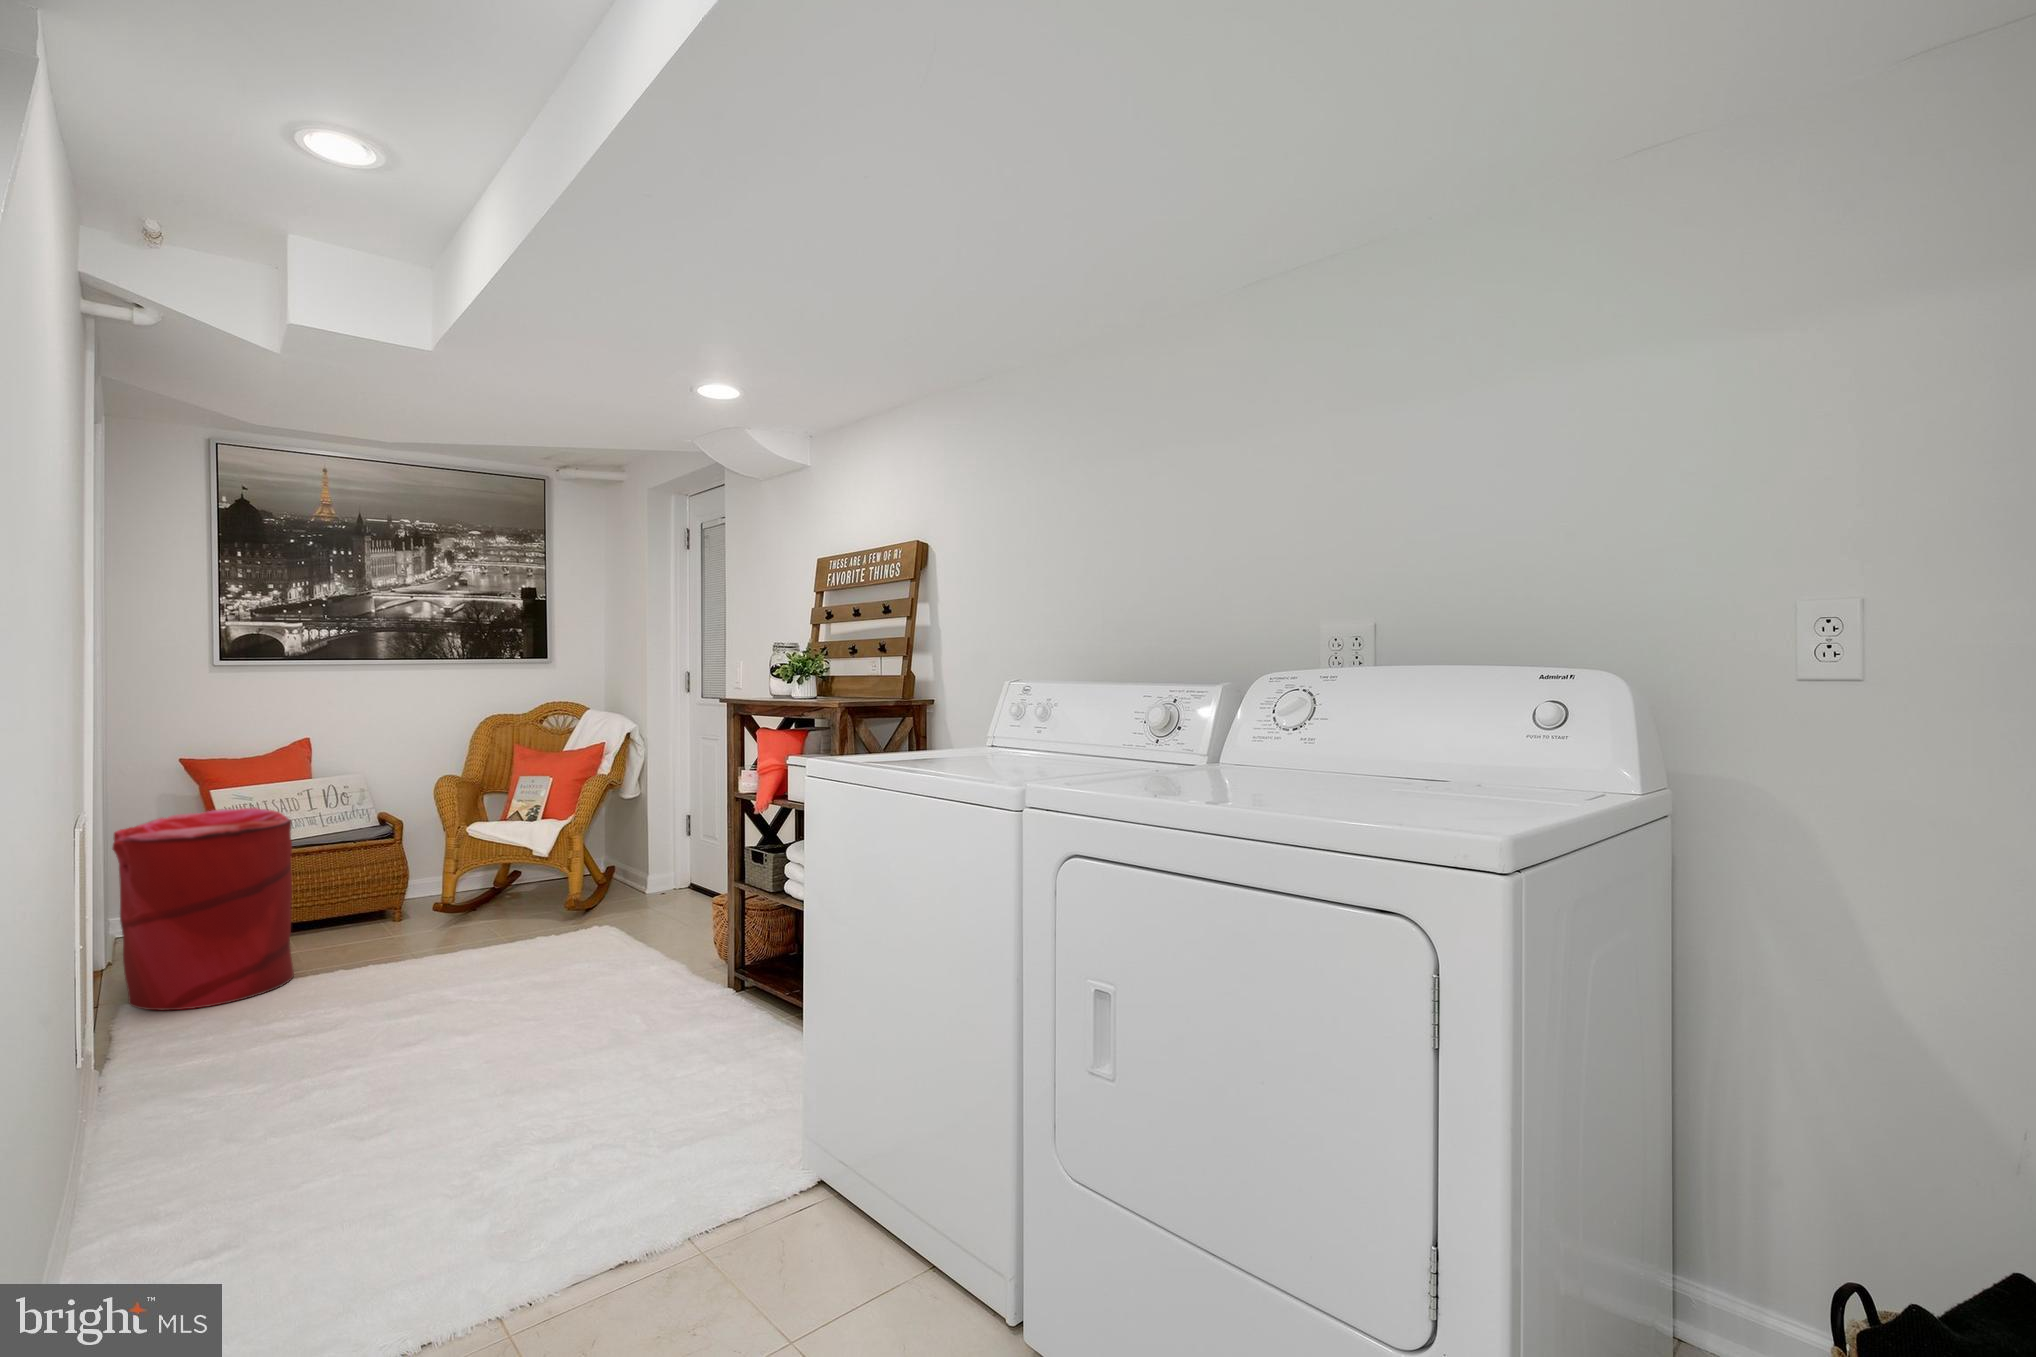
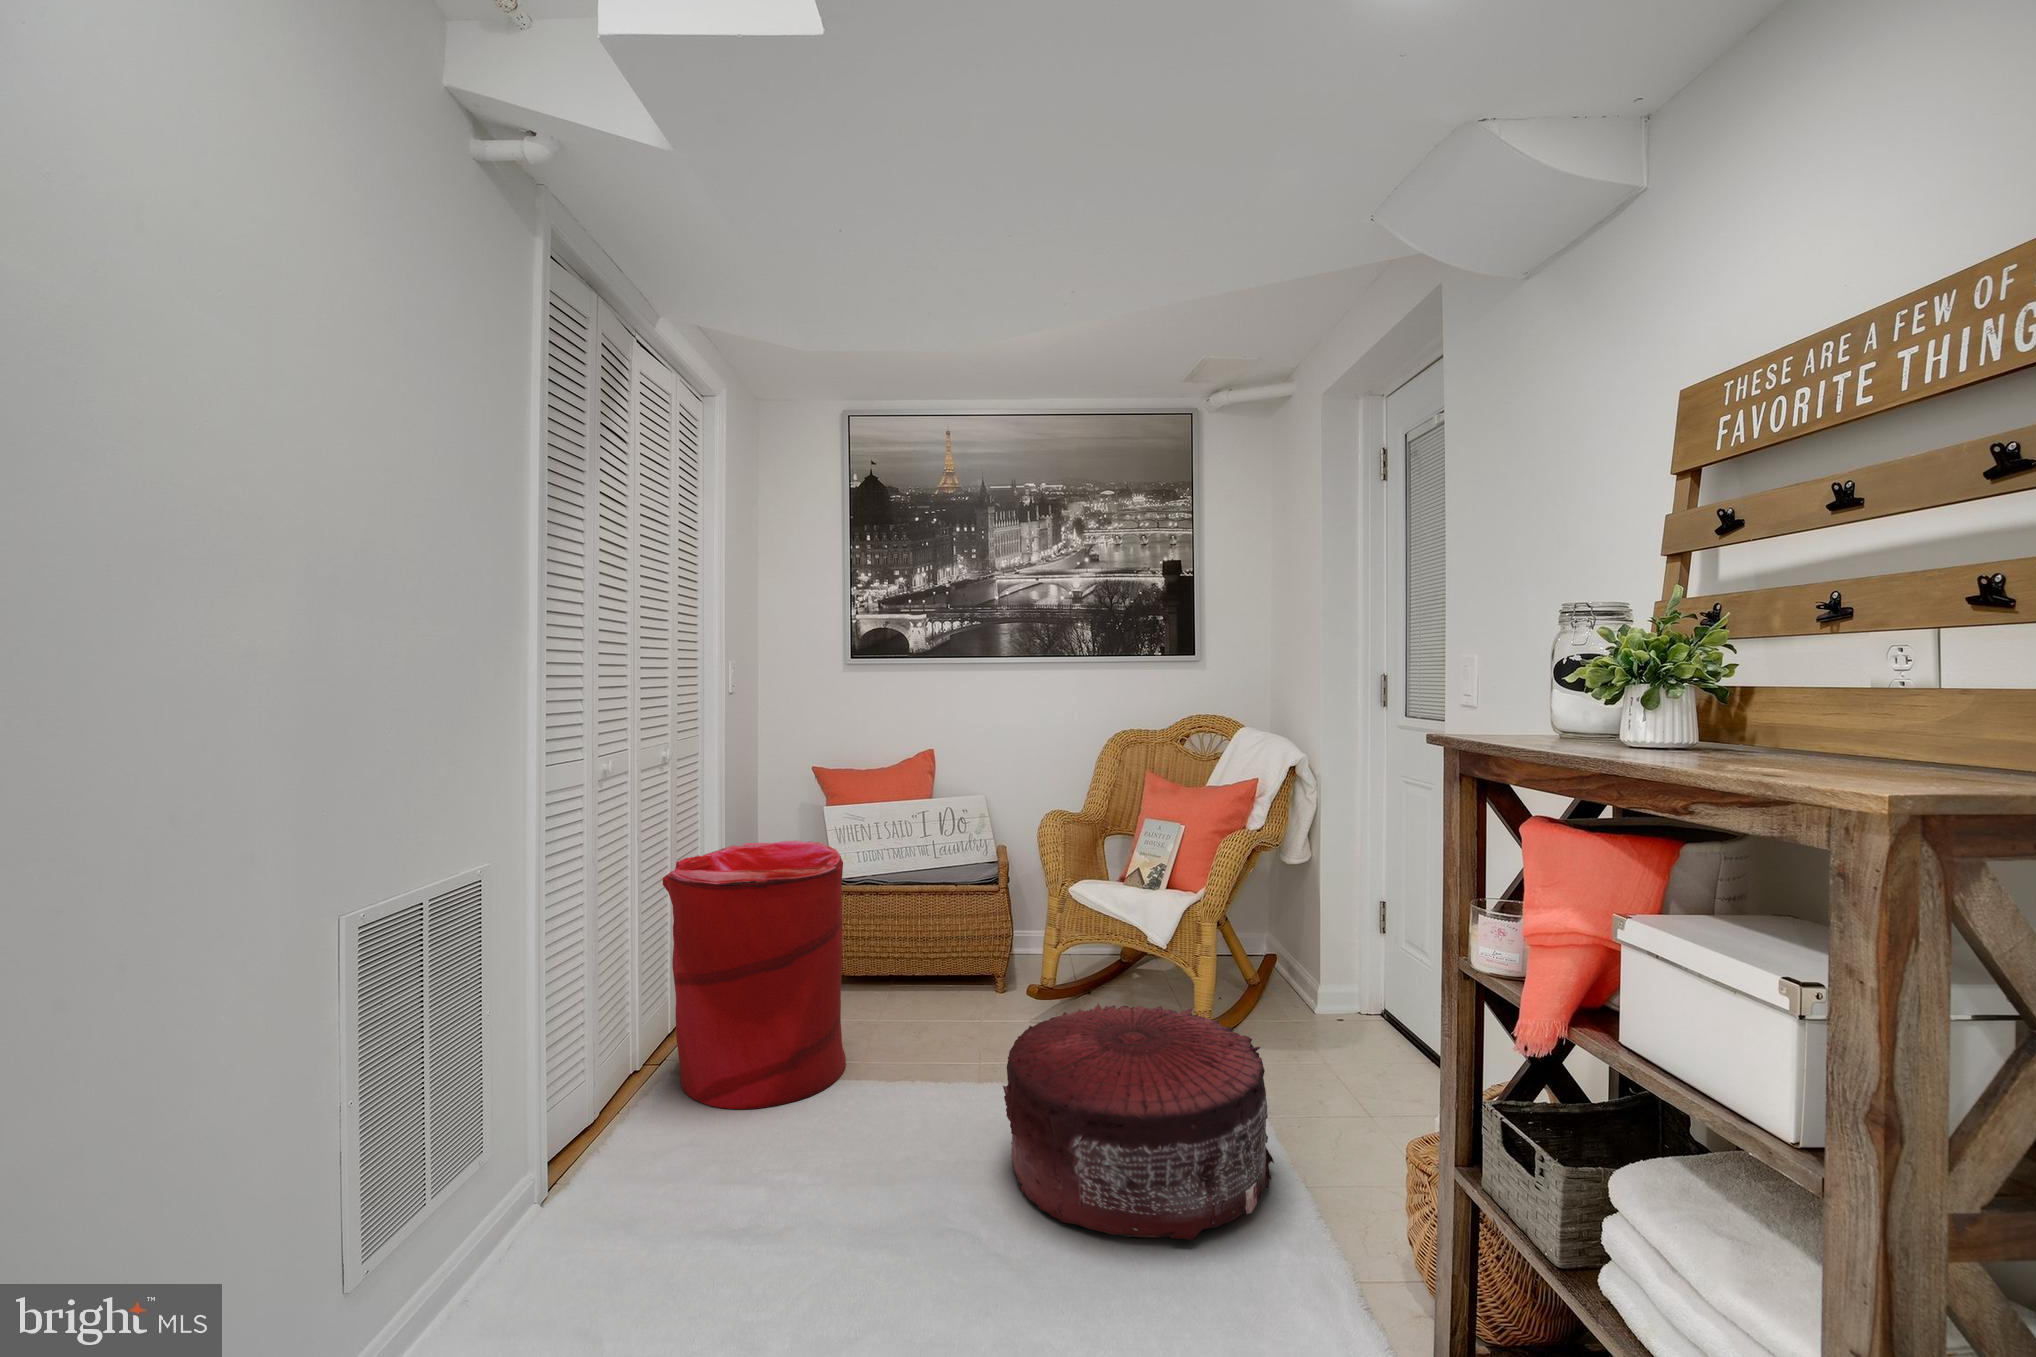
pouf: none [464,874,637,988] -> present [1003,1003,1274,1240]

